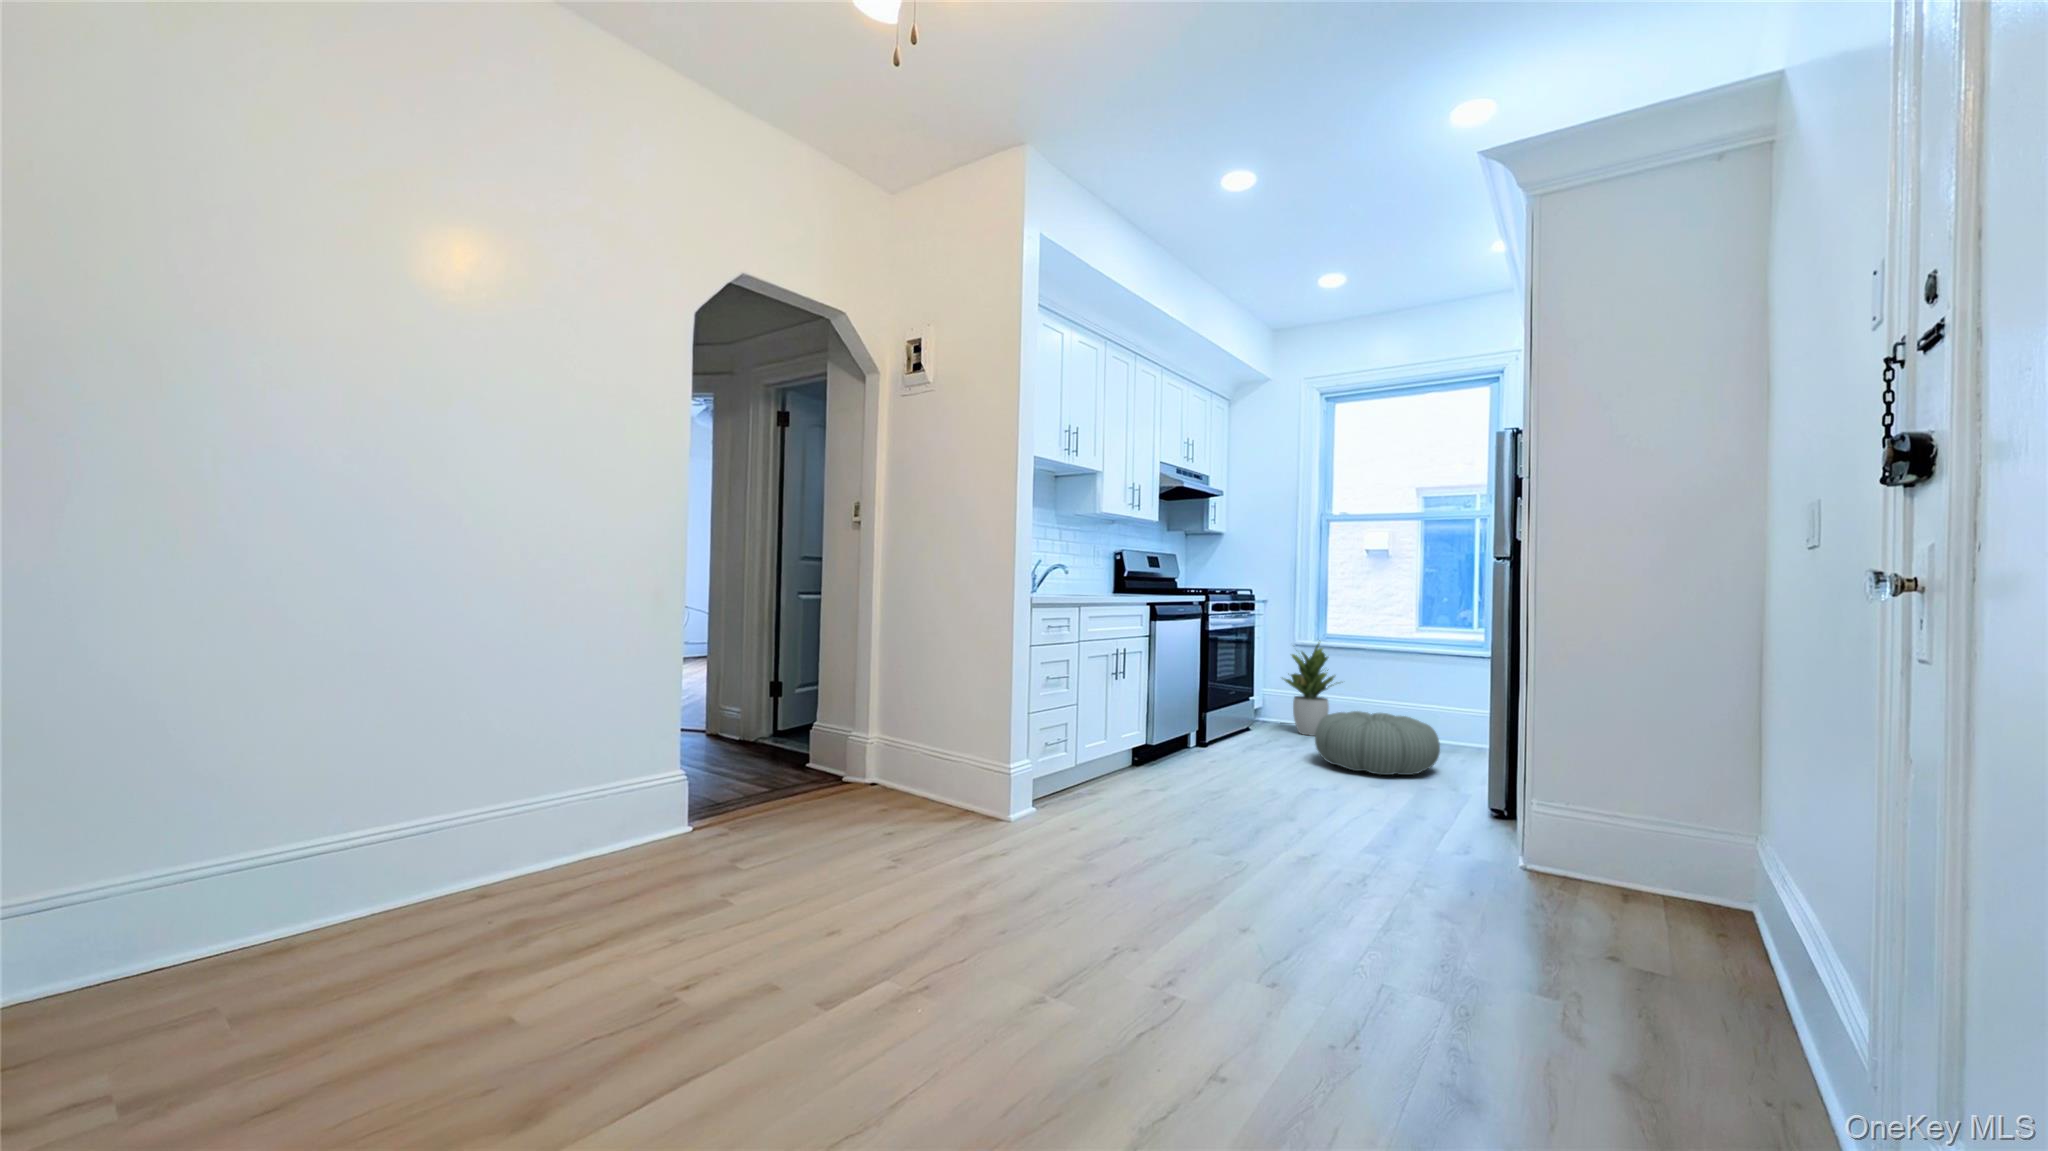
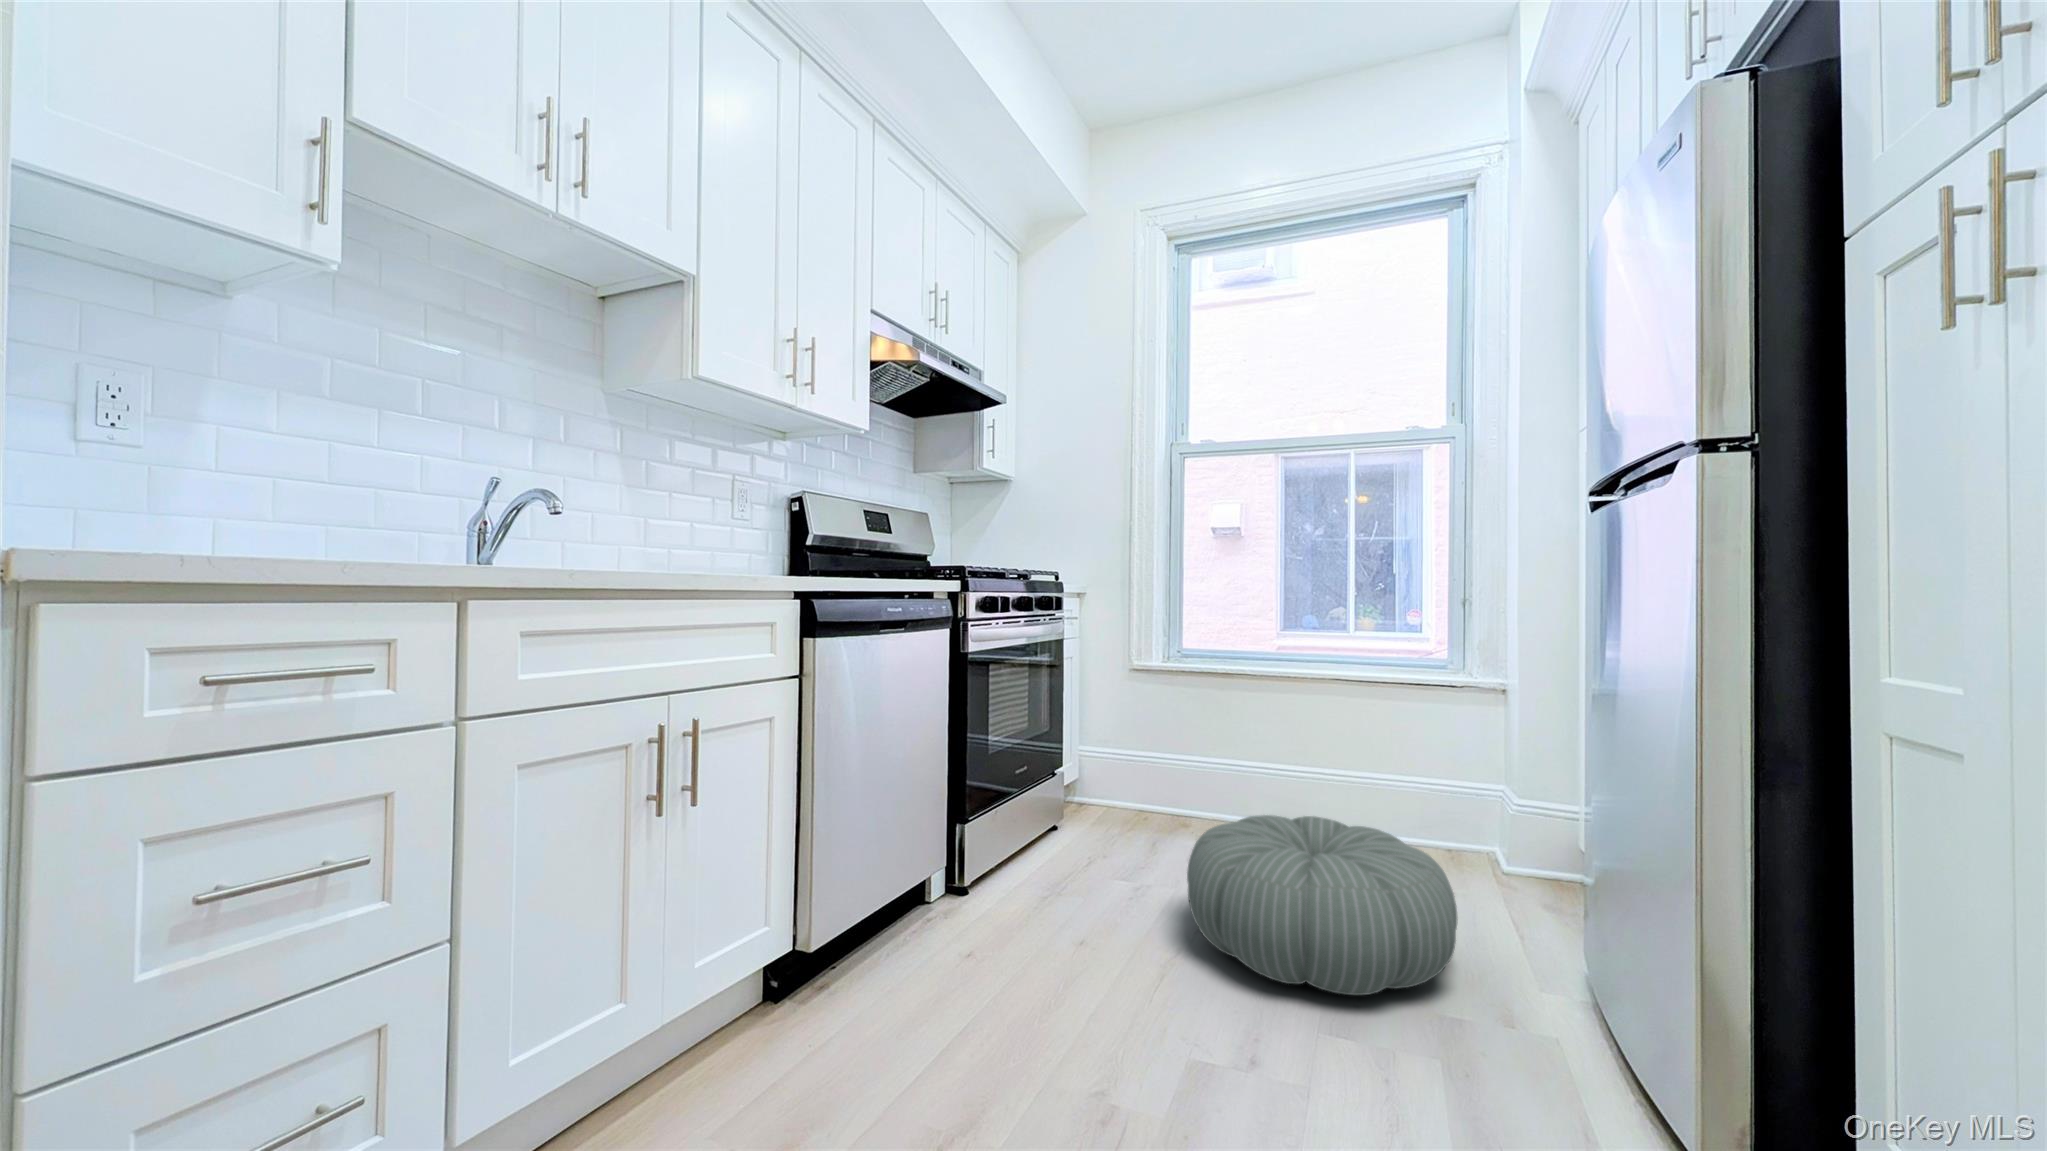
potted plant: present [1284,643,1335,736] -> none [1110,661,1220,837]

